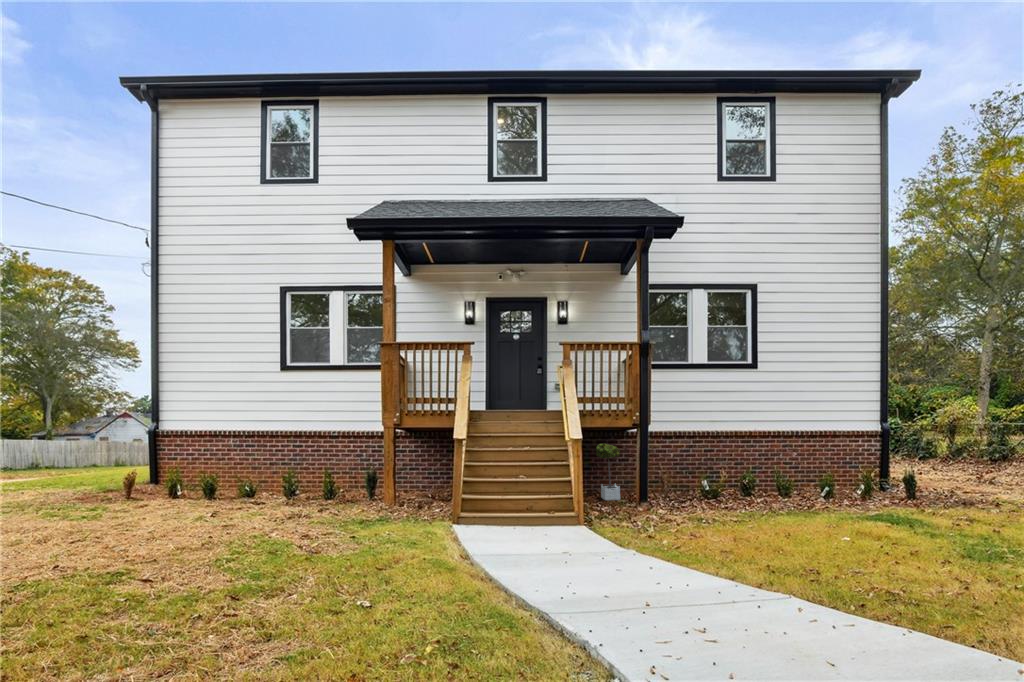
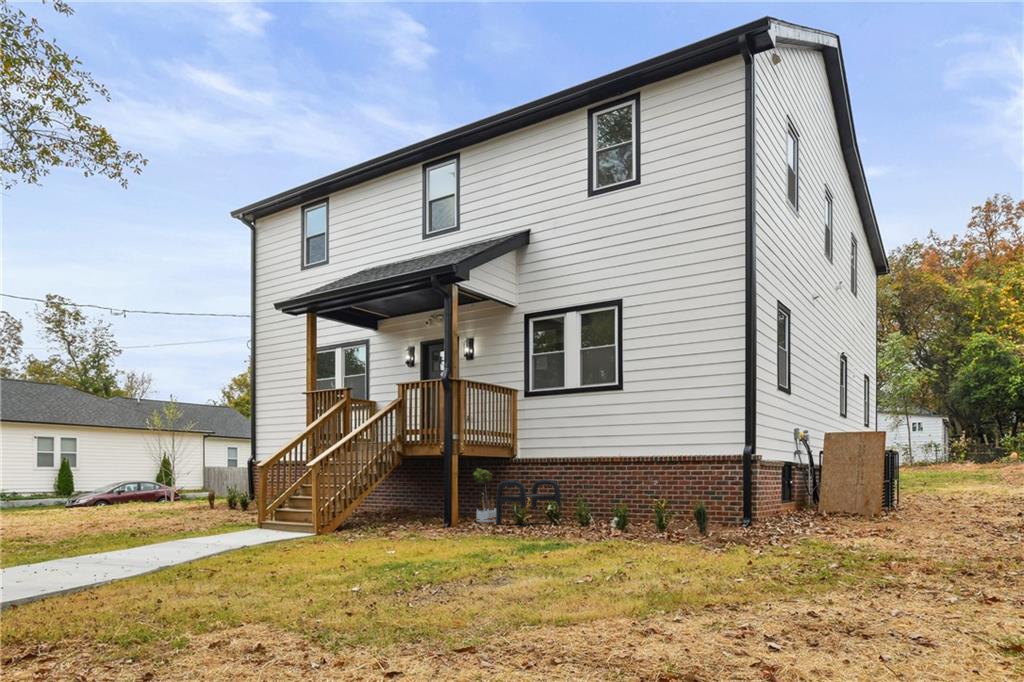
bench: none [659,453,711,506] -> present [496,479,561,526]

